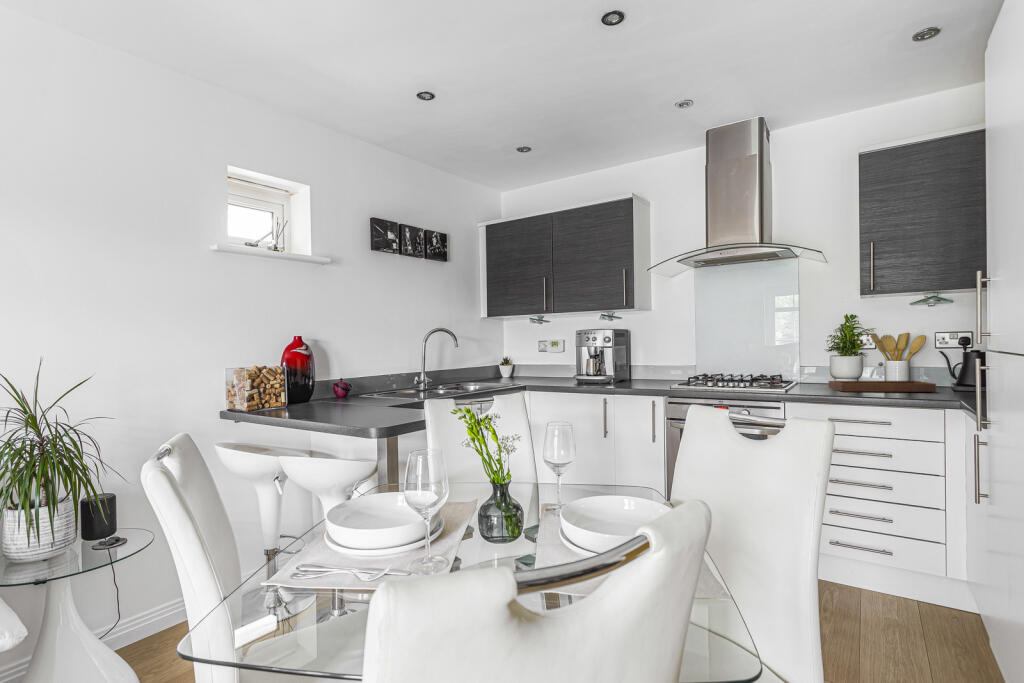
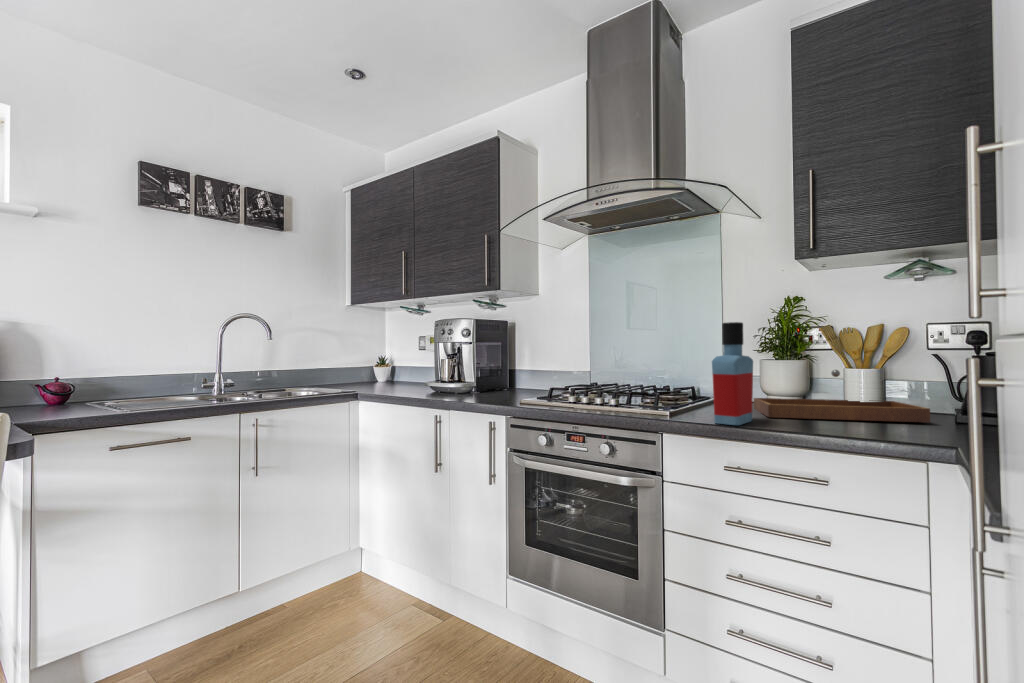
bottle: none [811,336,834,395] -> present [712,322,753,425]

